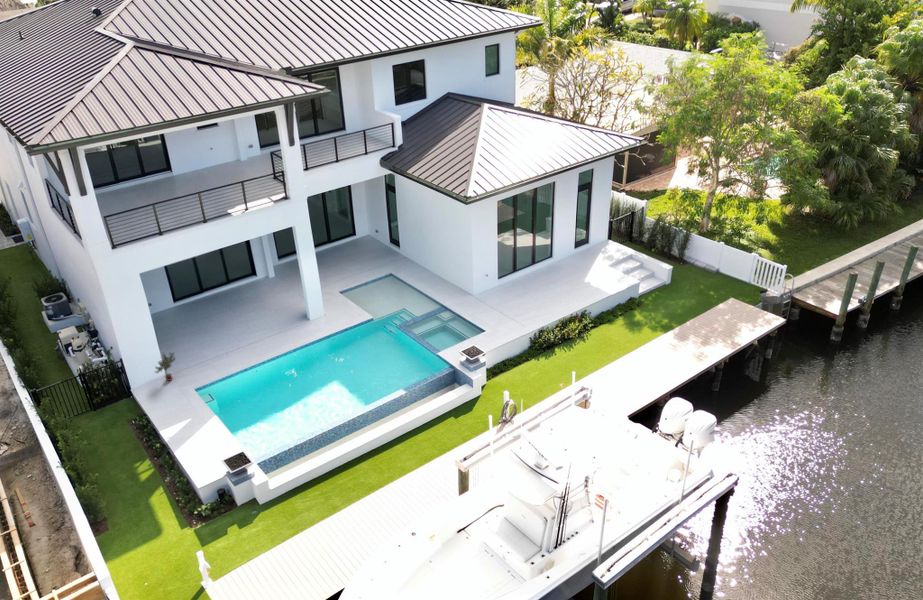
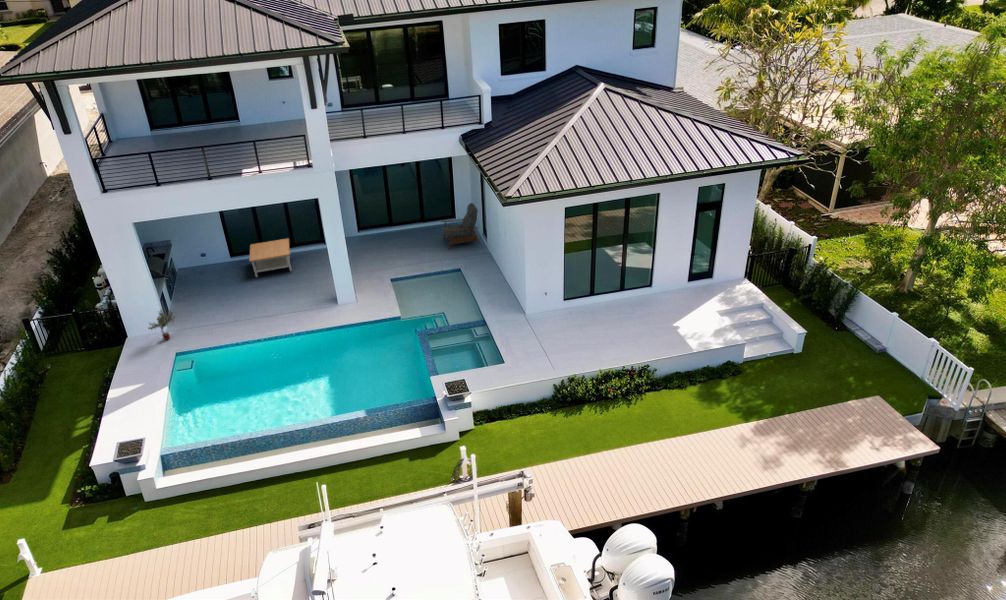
chair: none [355,216,392,259] -> present [441,203,480,249]
coffee table: none [190,273,240,313] -> present [249,239,292,277]

